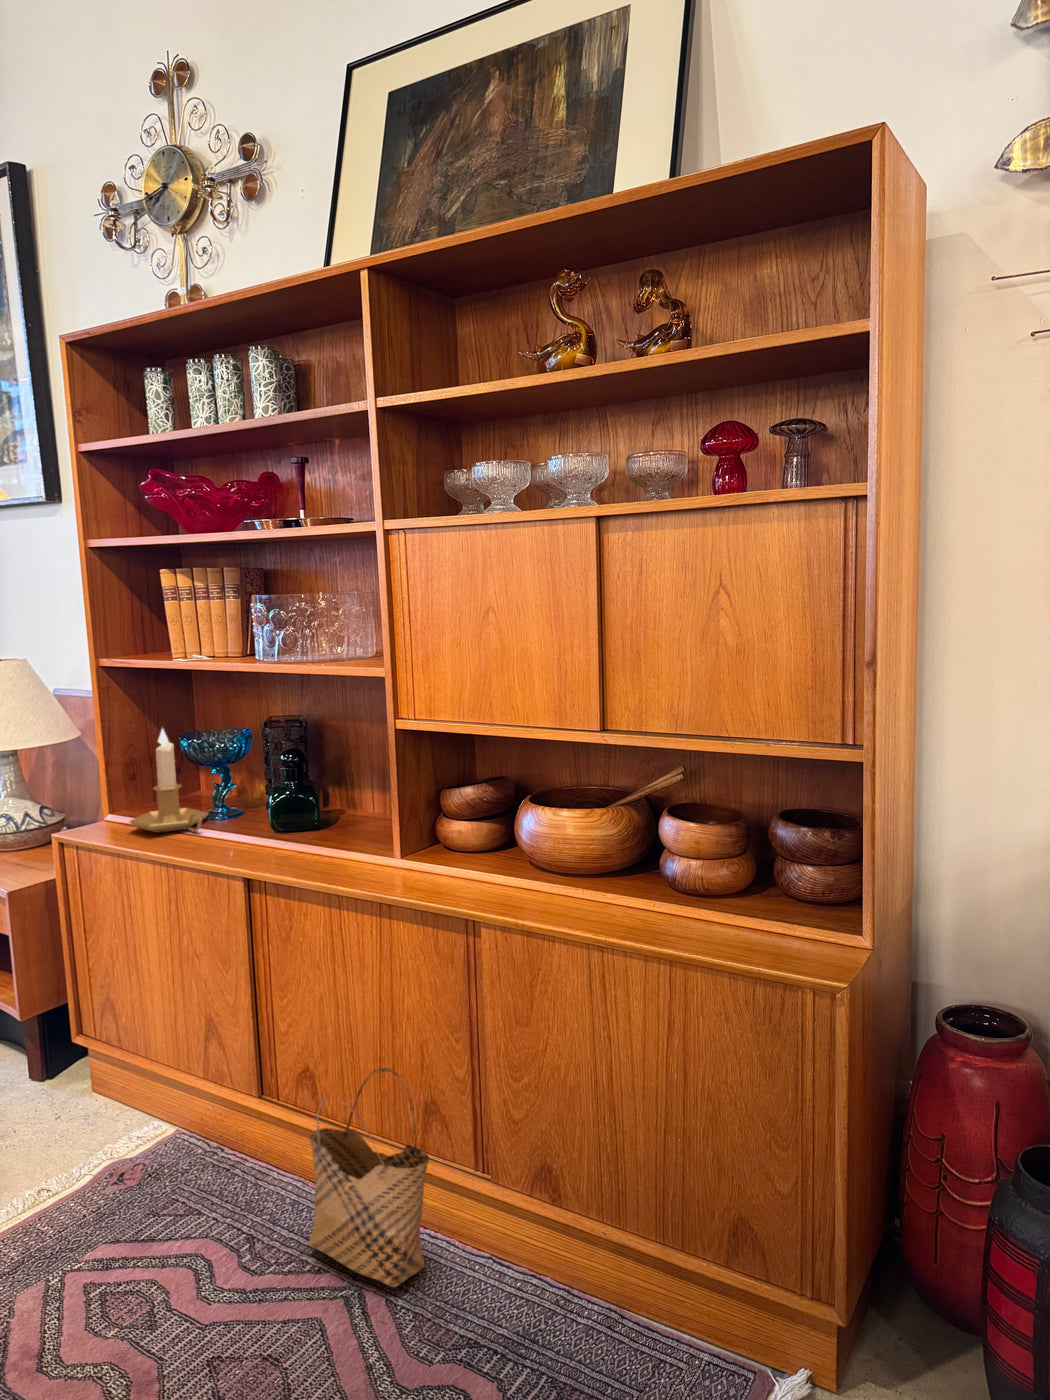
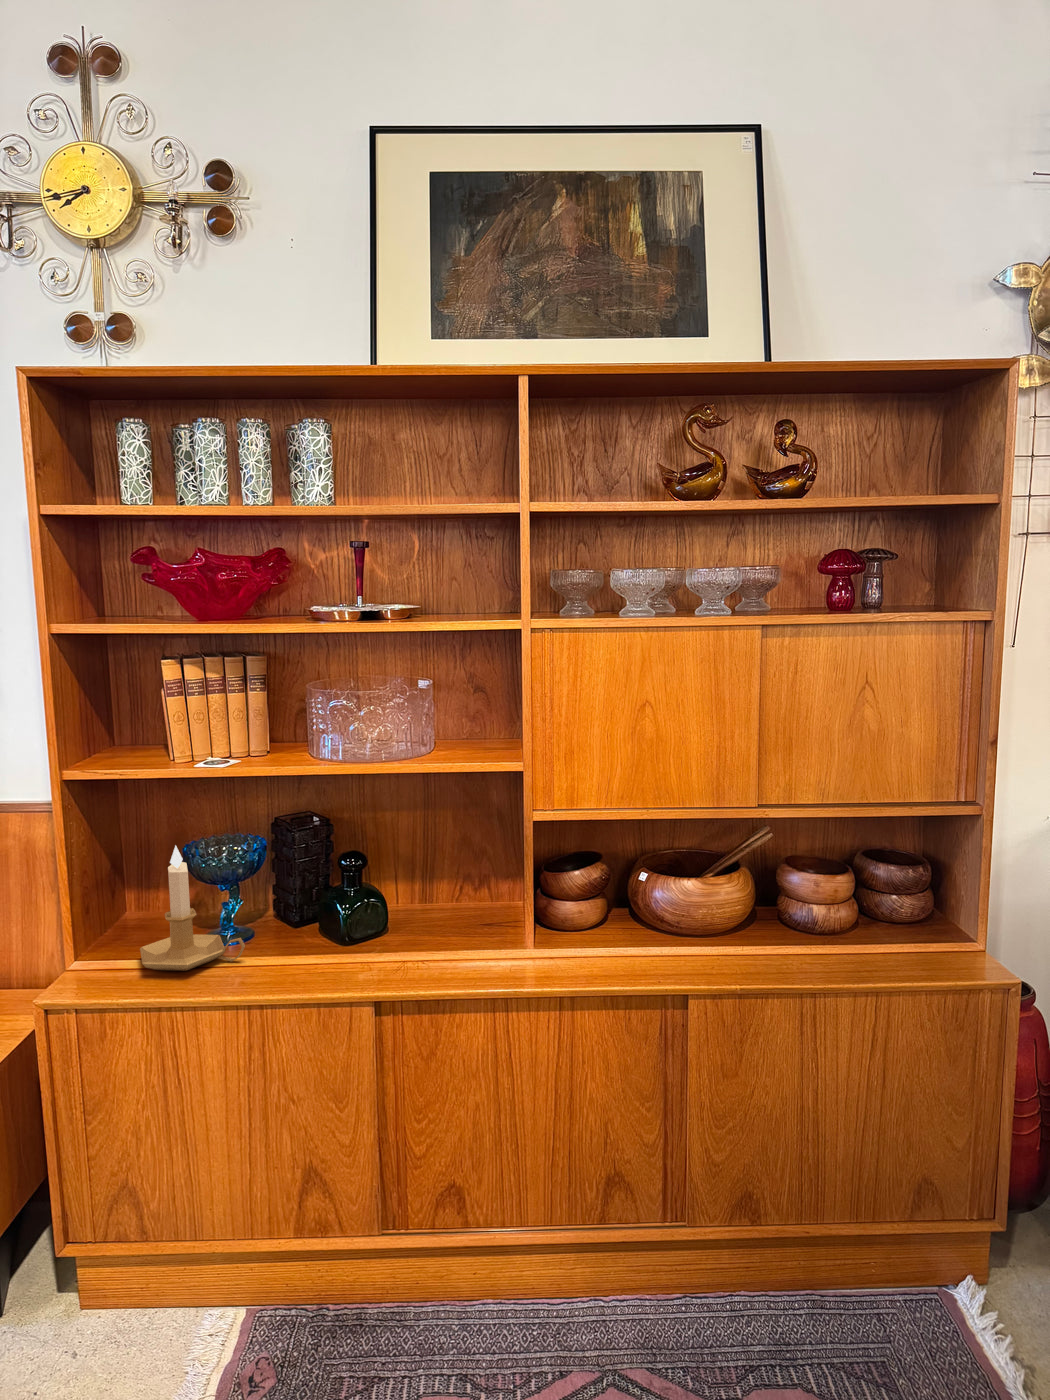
woven basket: present [309,1068,429,1287] -> none [525,1154,658,1359]

